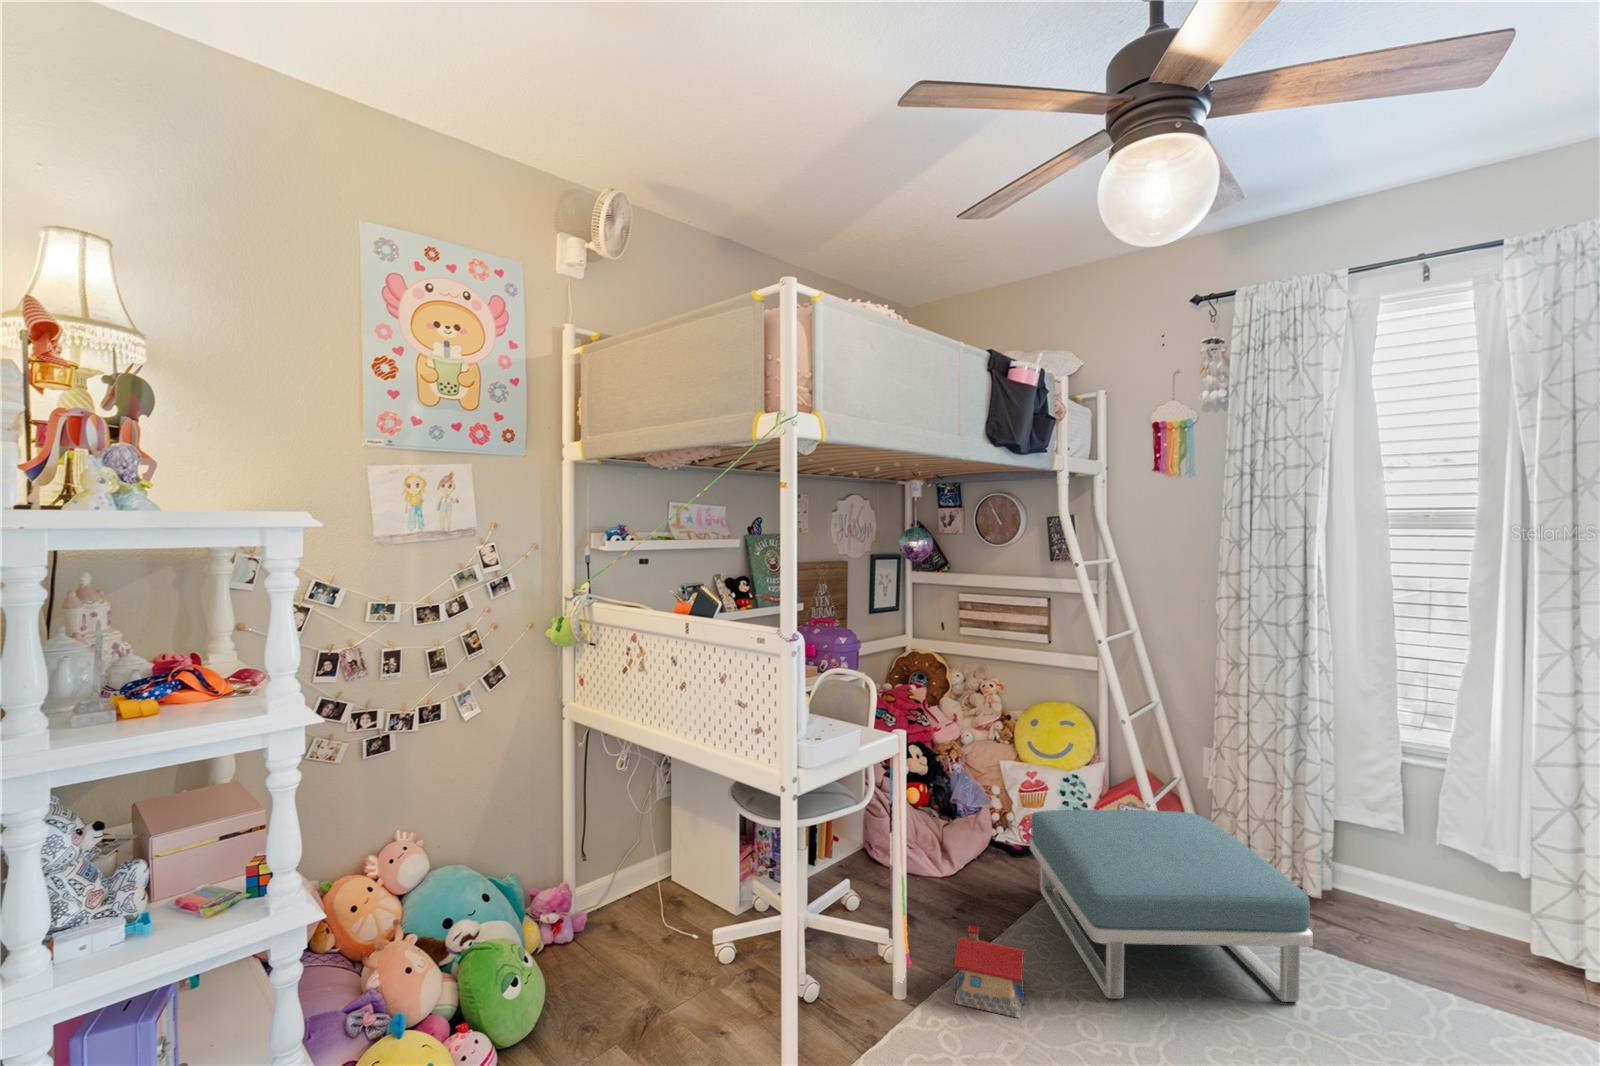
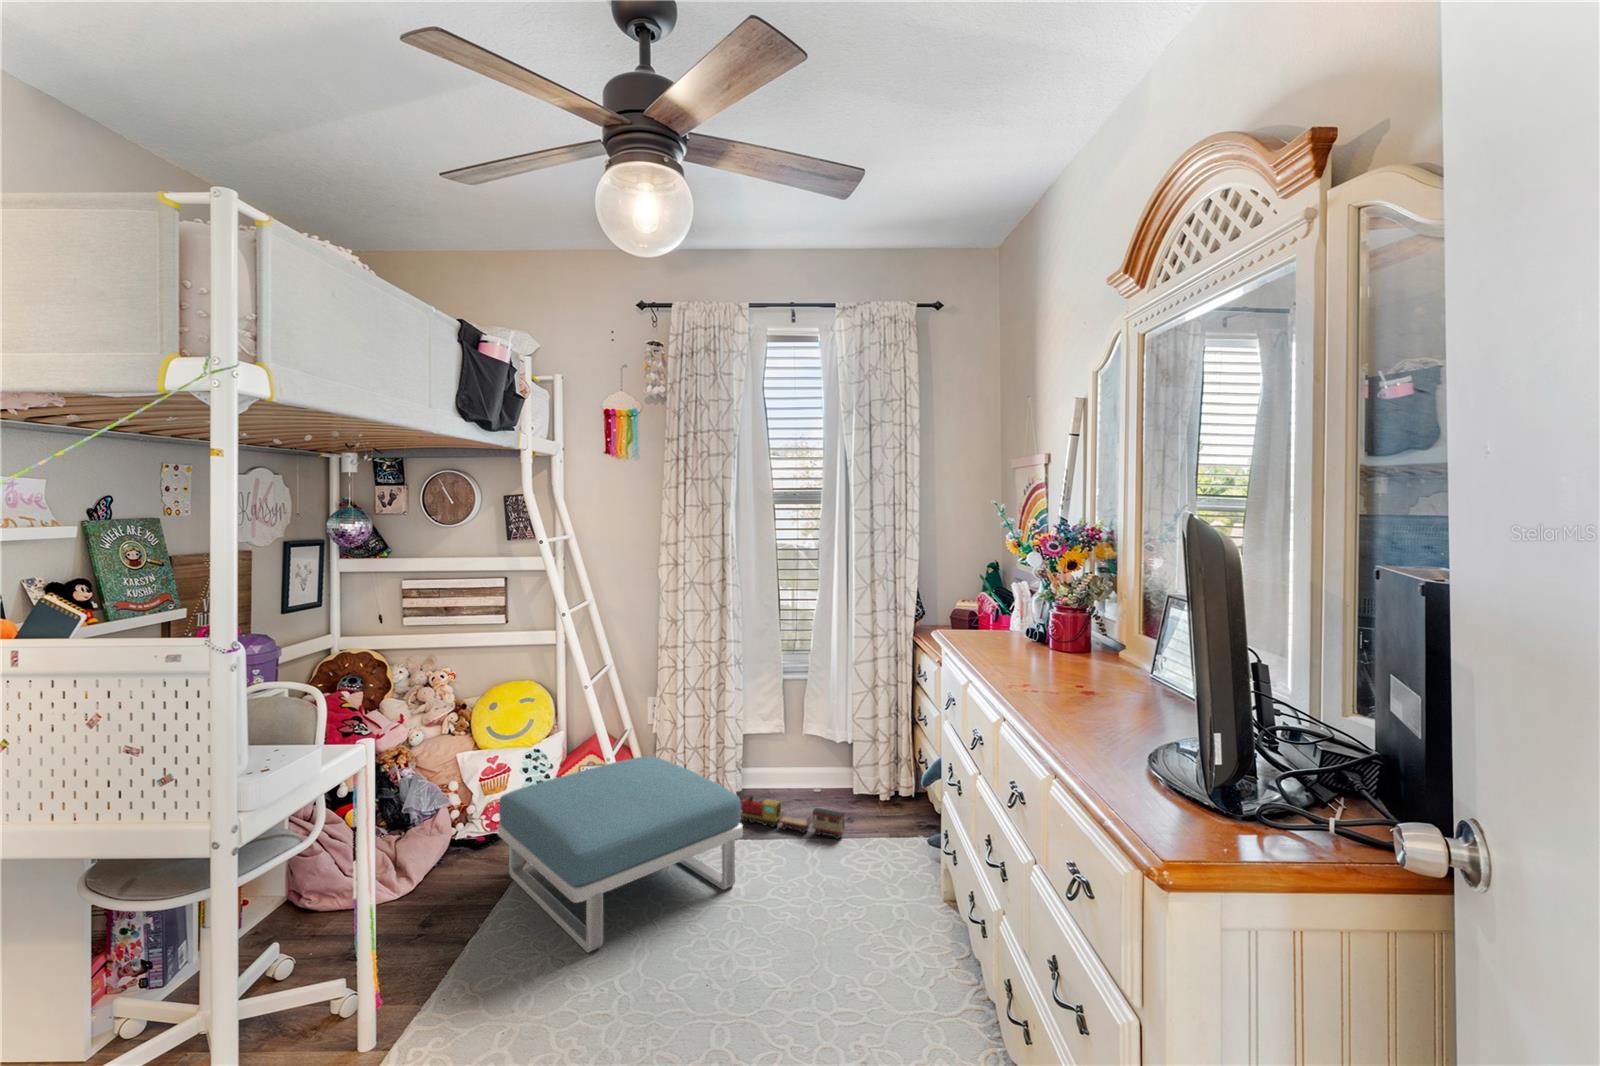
toy train: none [1321,901,1503,1008] -> present [741,796,845,839]
toy house: present [954,926,1025,1018] -> none [421,939,506,1039]

